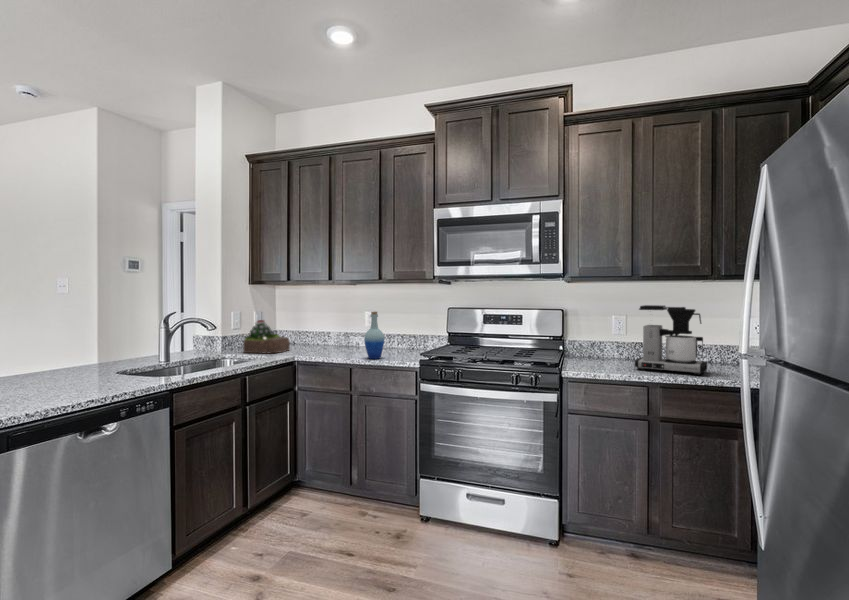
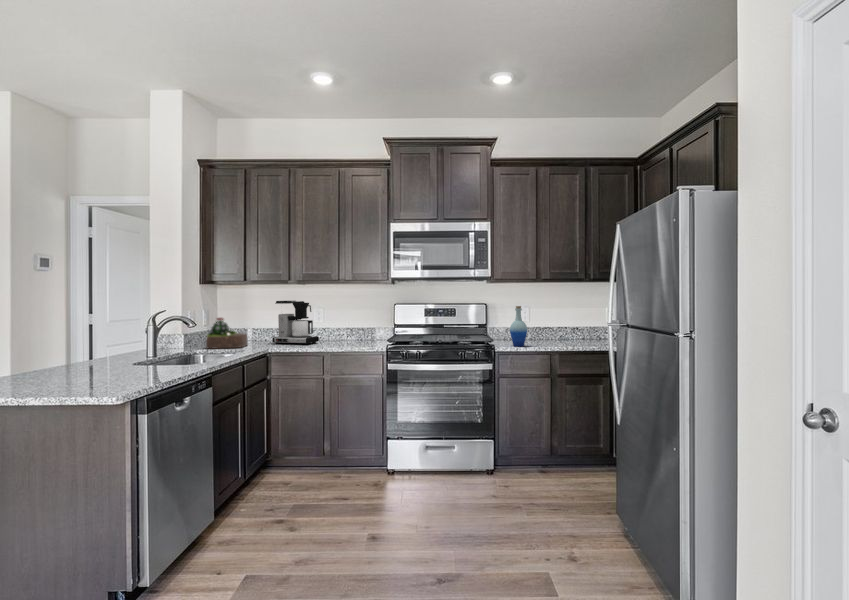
coffee maker: present [635,305,707,375] -> present [273,301,319,345]
bottle: present [364,312,384,359] -> present [510,306,527,346]

